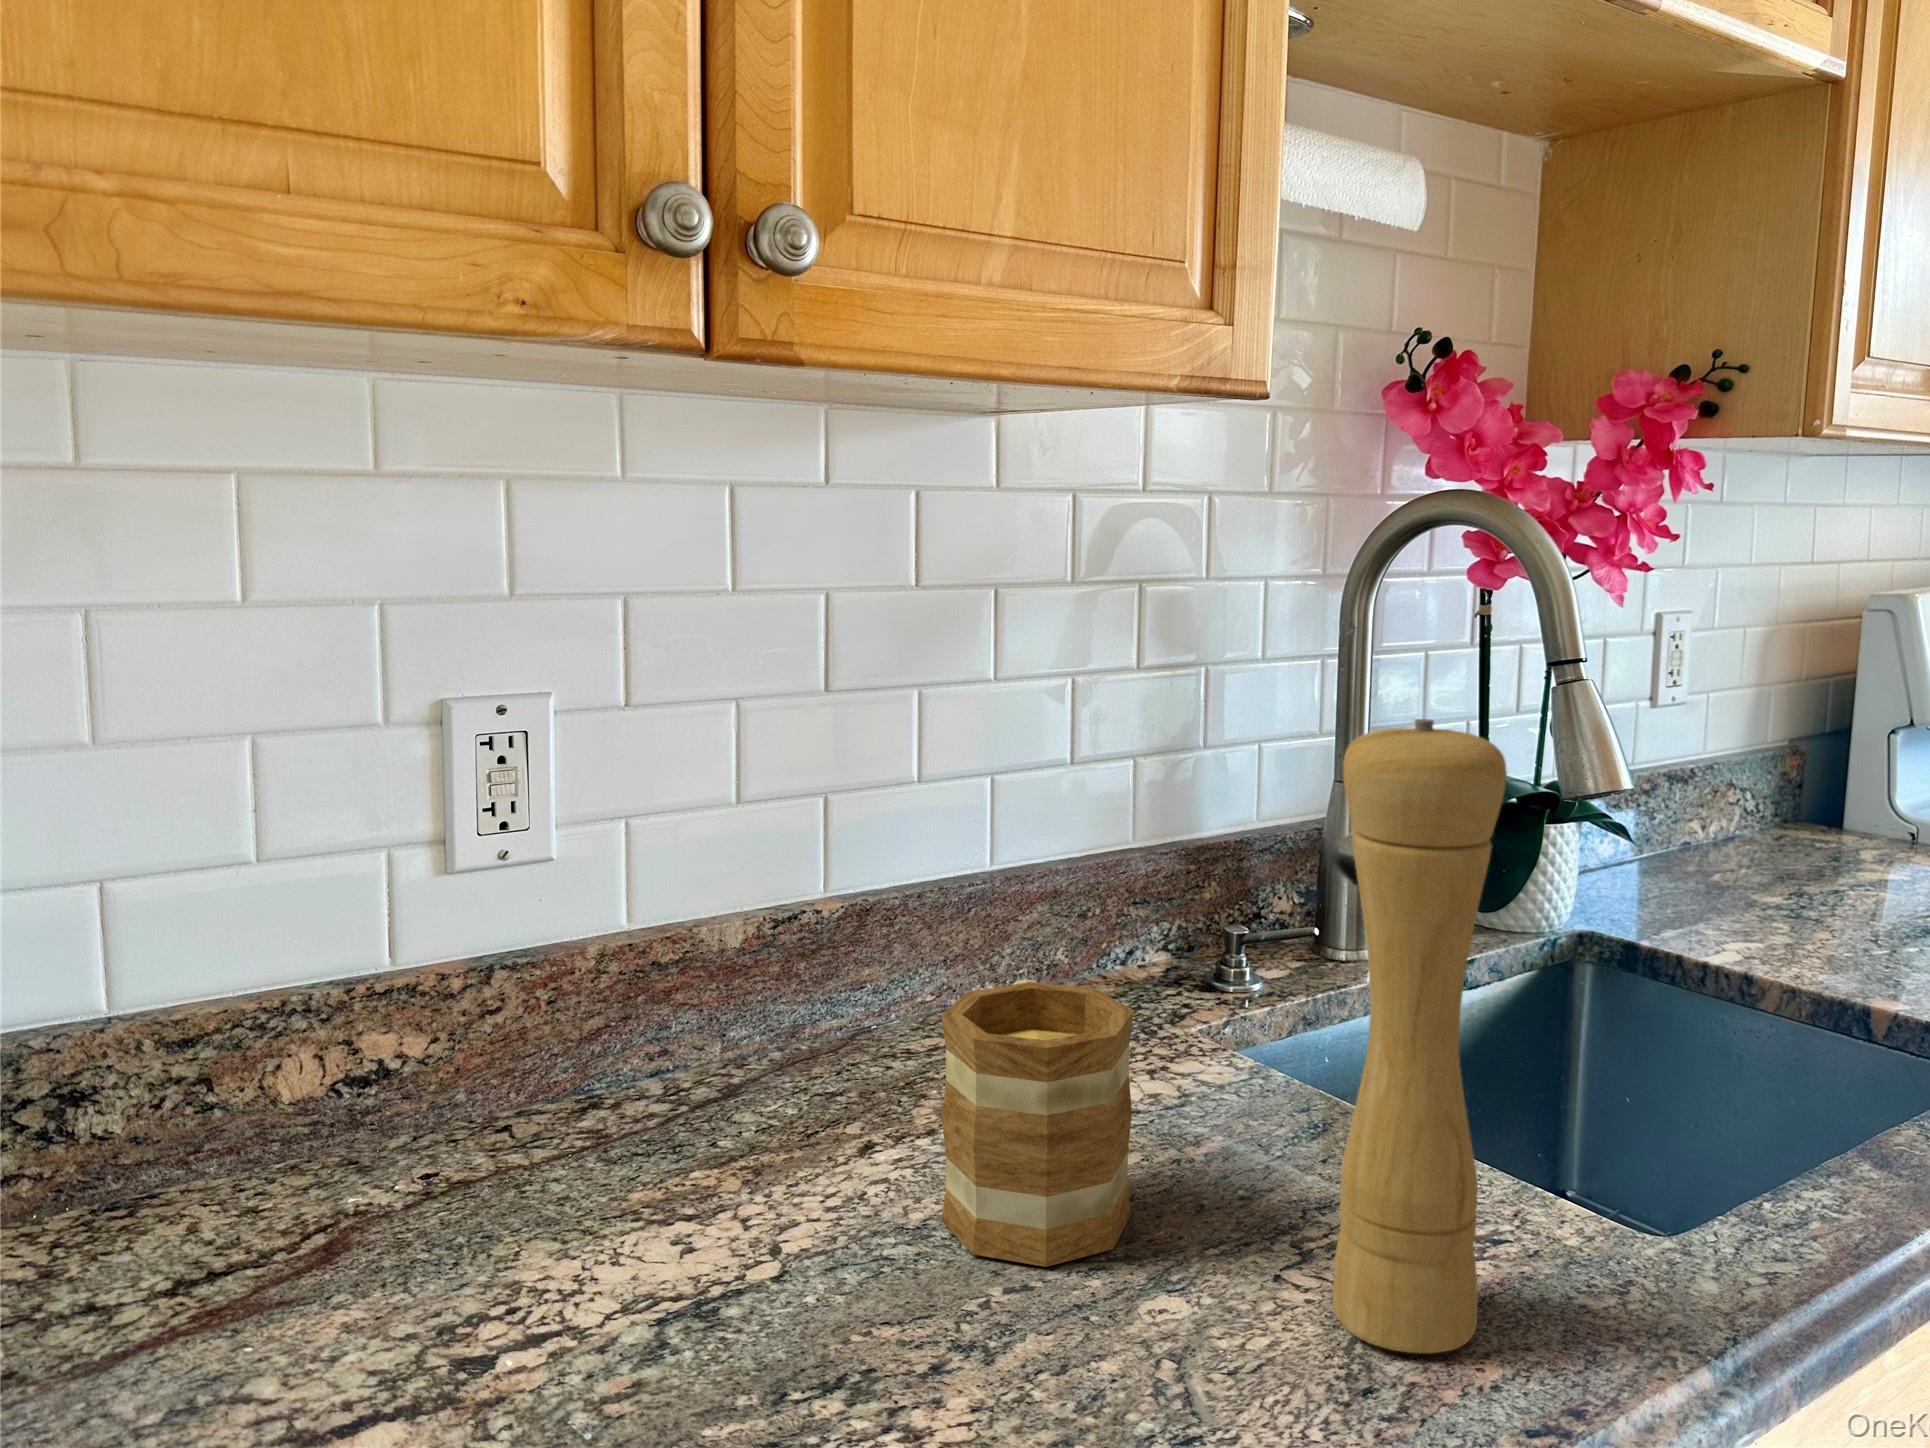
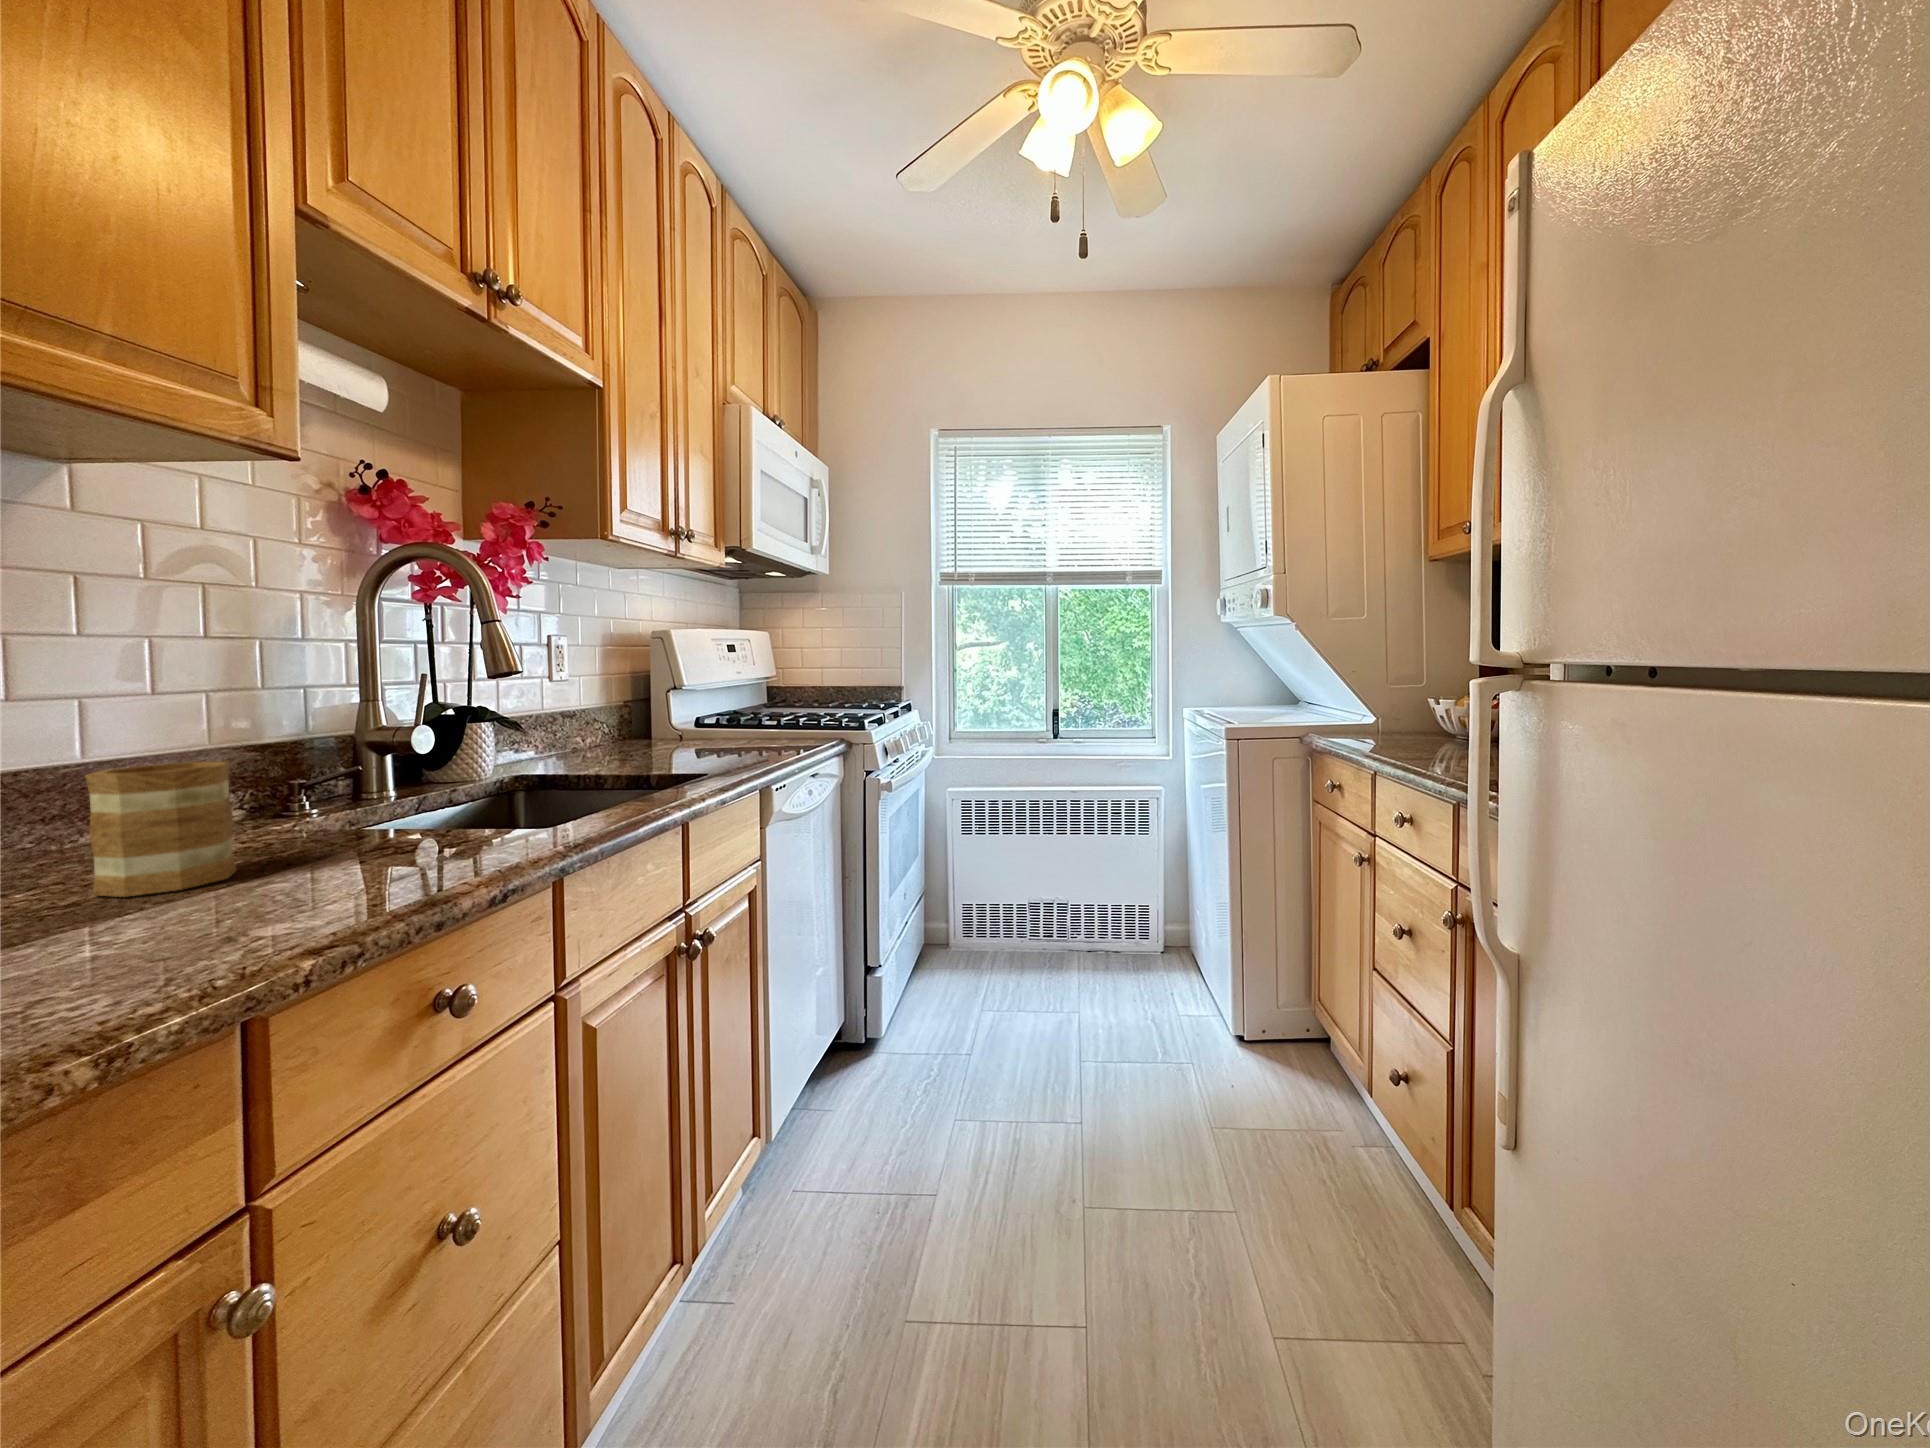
pepper mill: present [1332,719,1507,1353] -> none [351,594,442,866]

